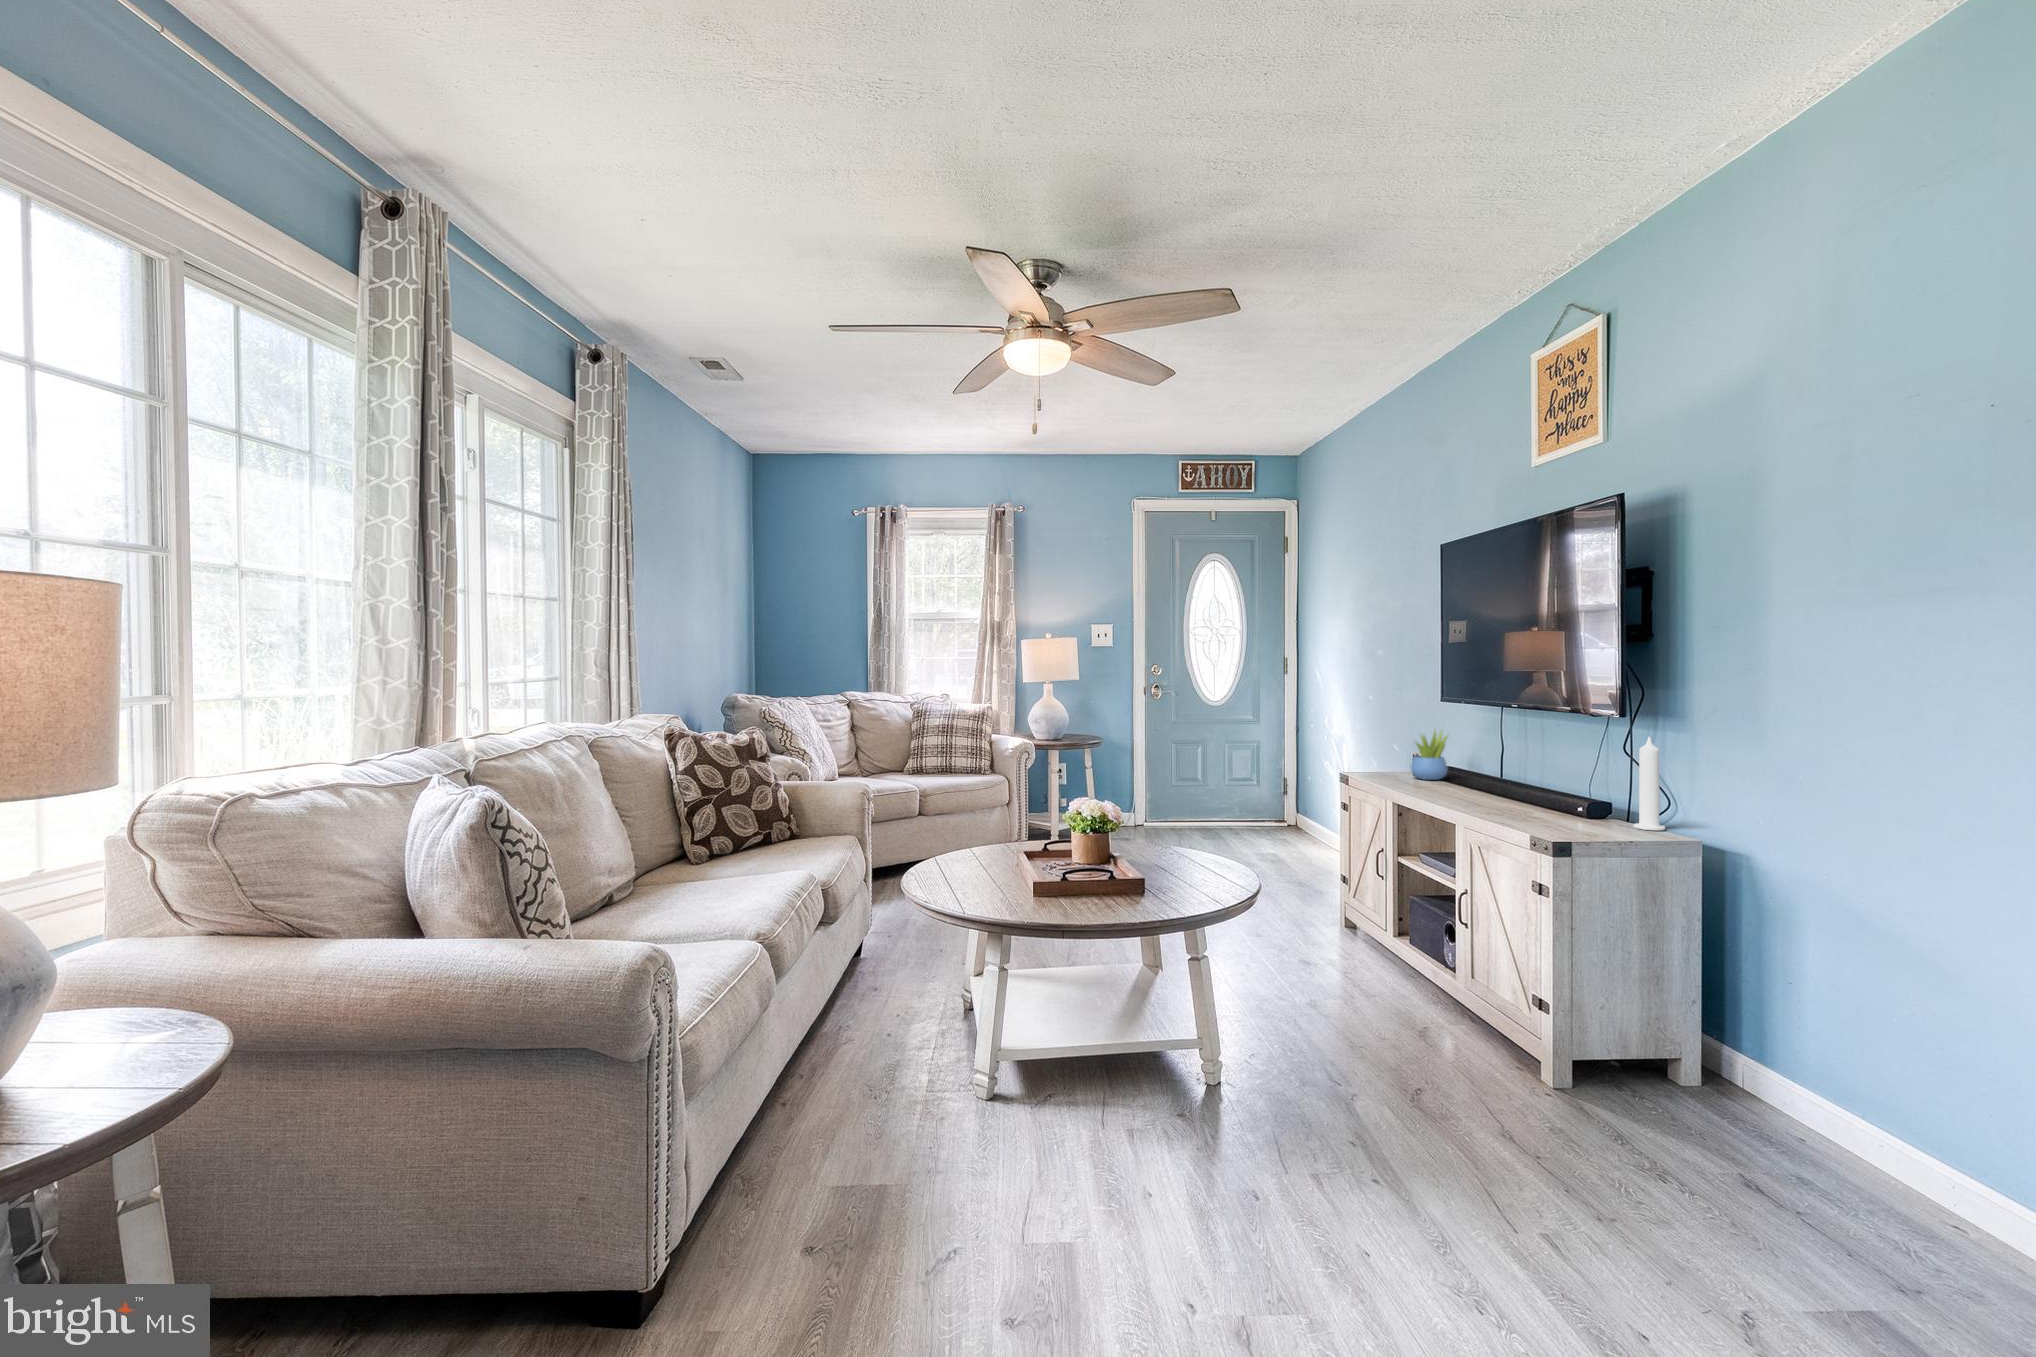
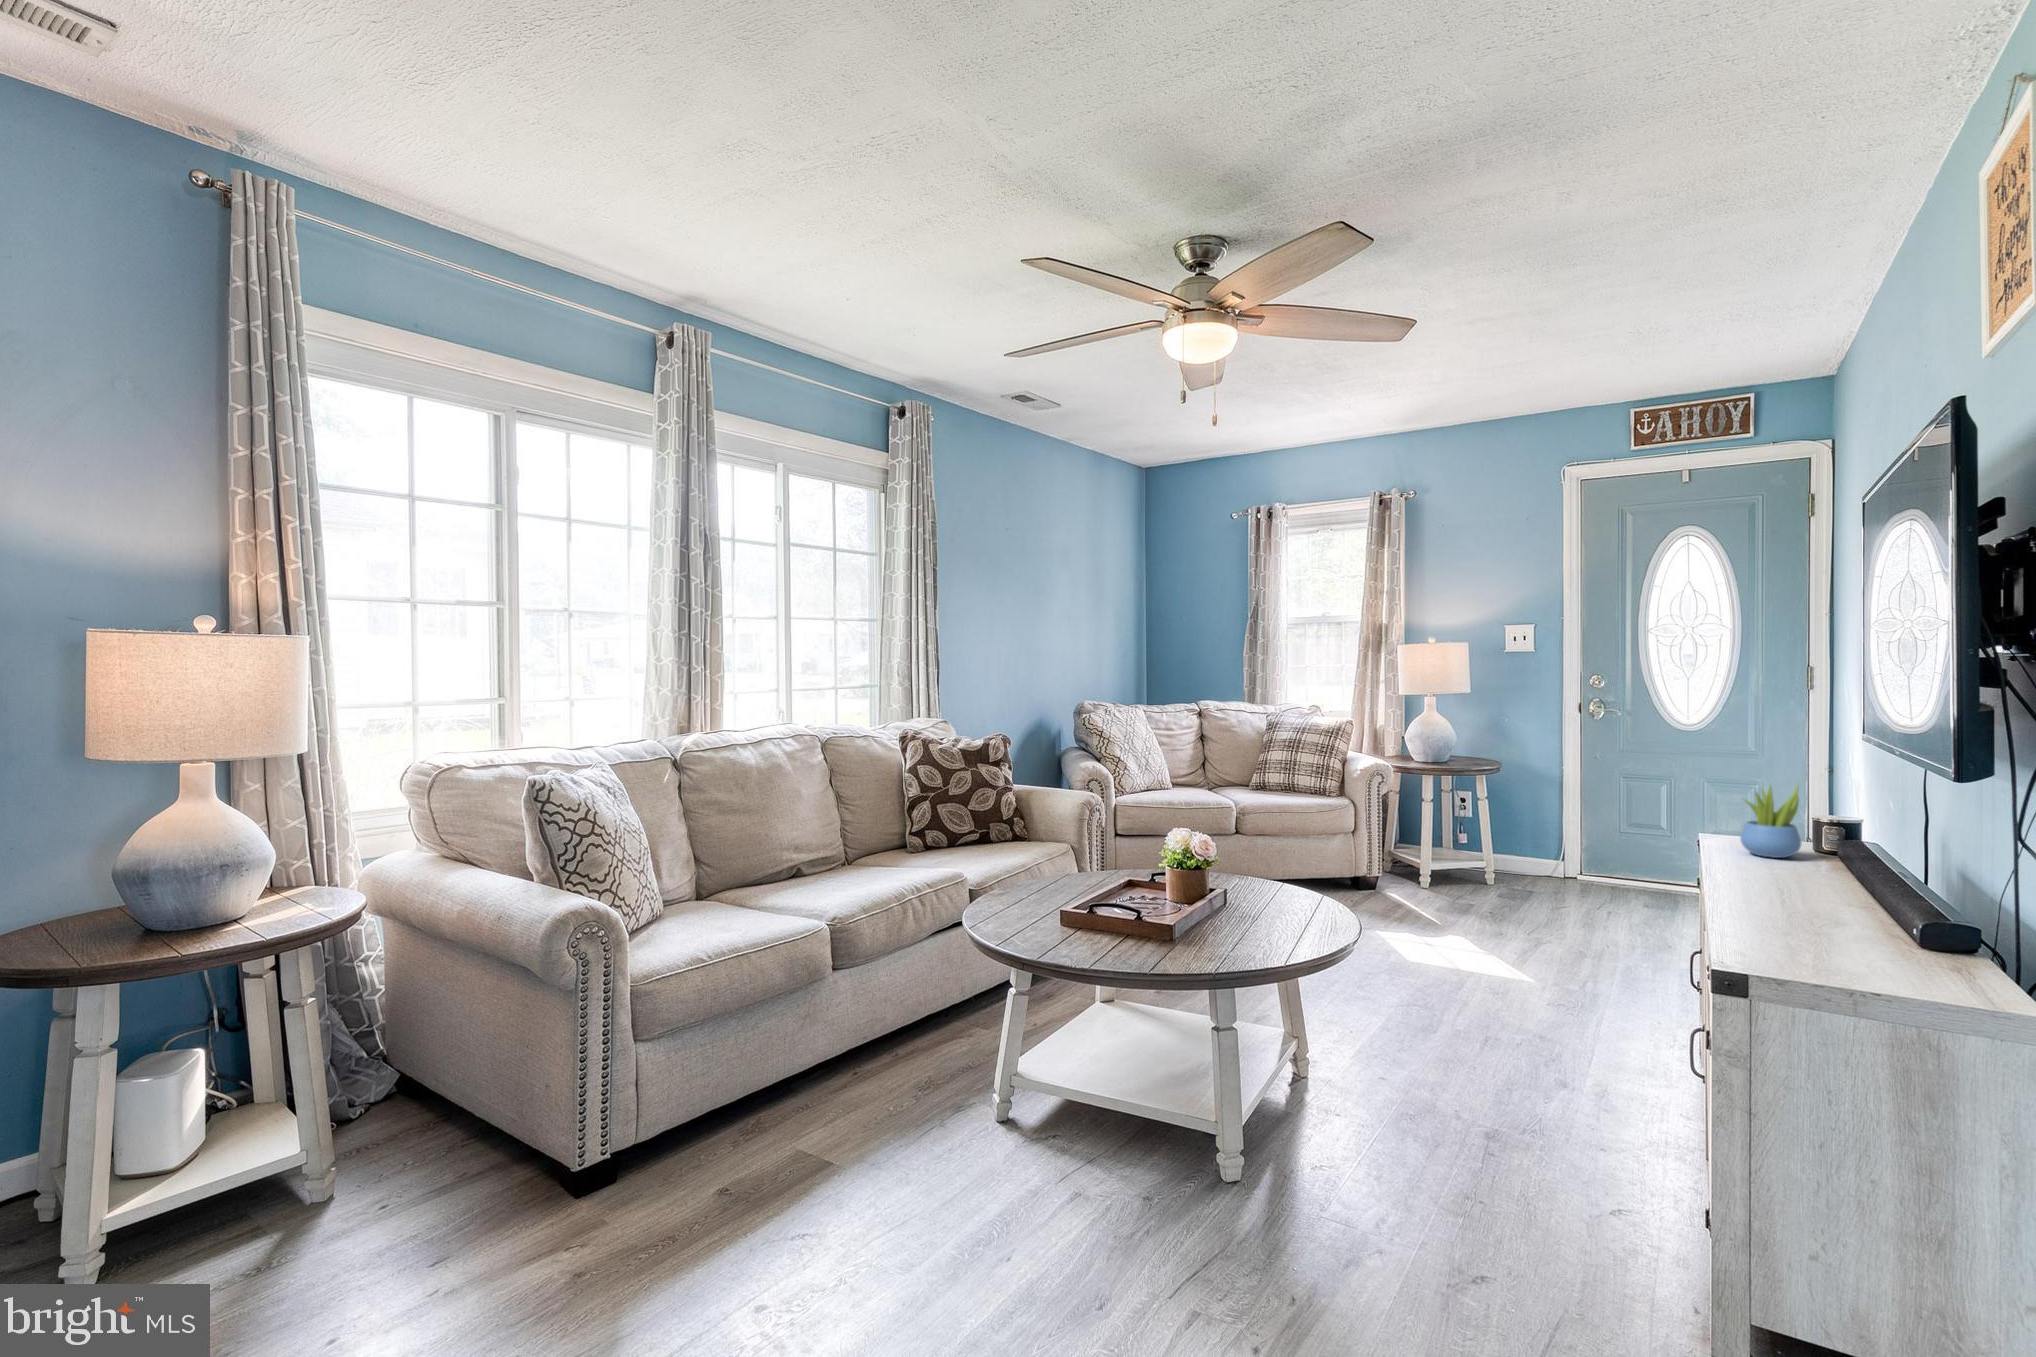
candle: present [1634,737,1665,830] -> none [1886,820,1941,968]

